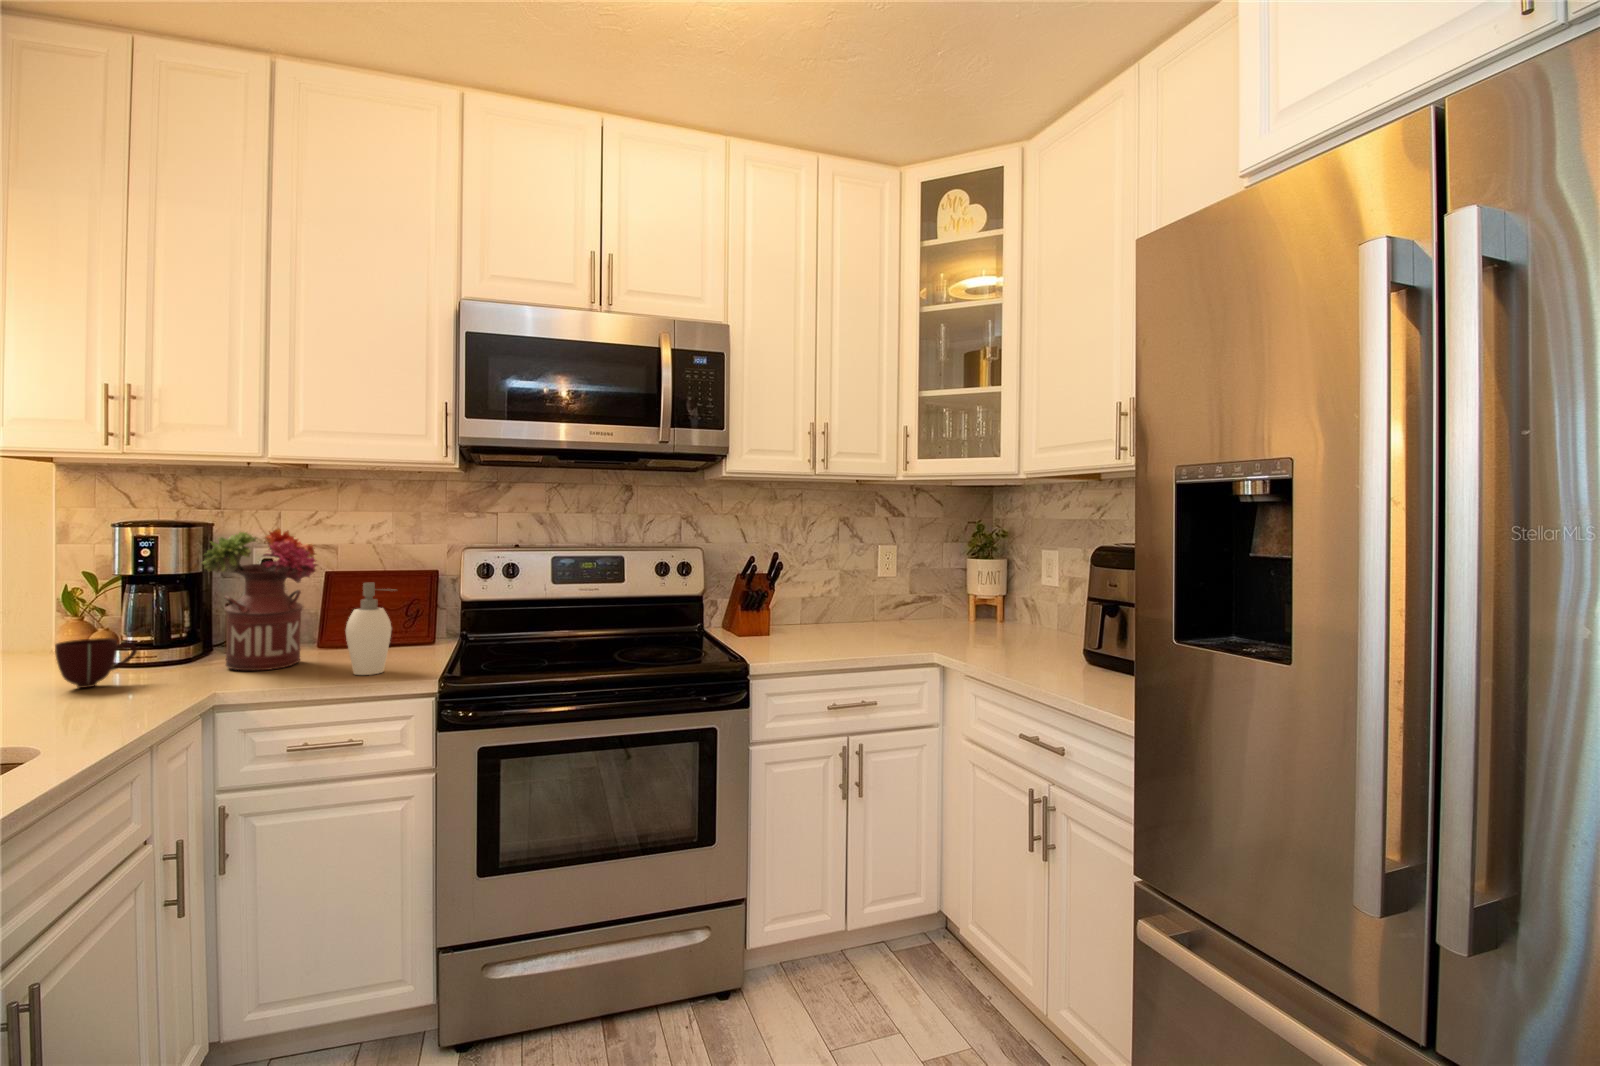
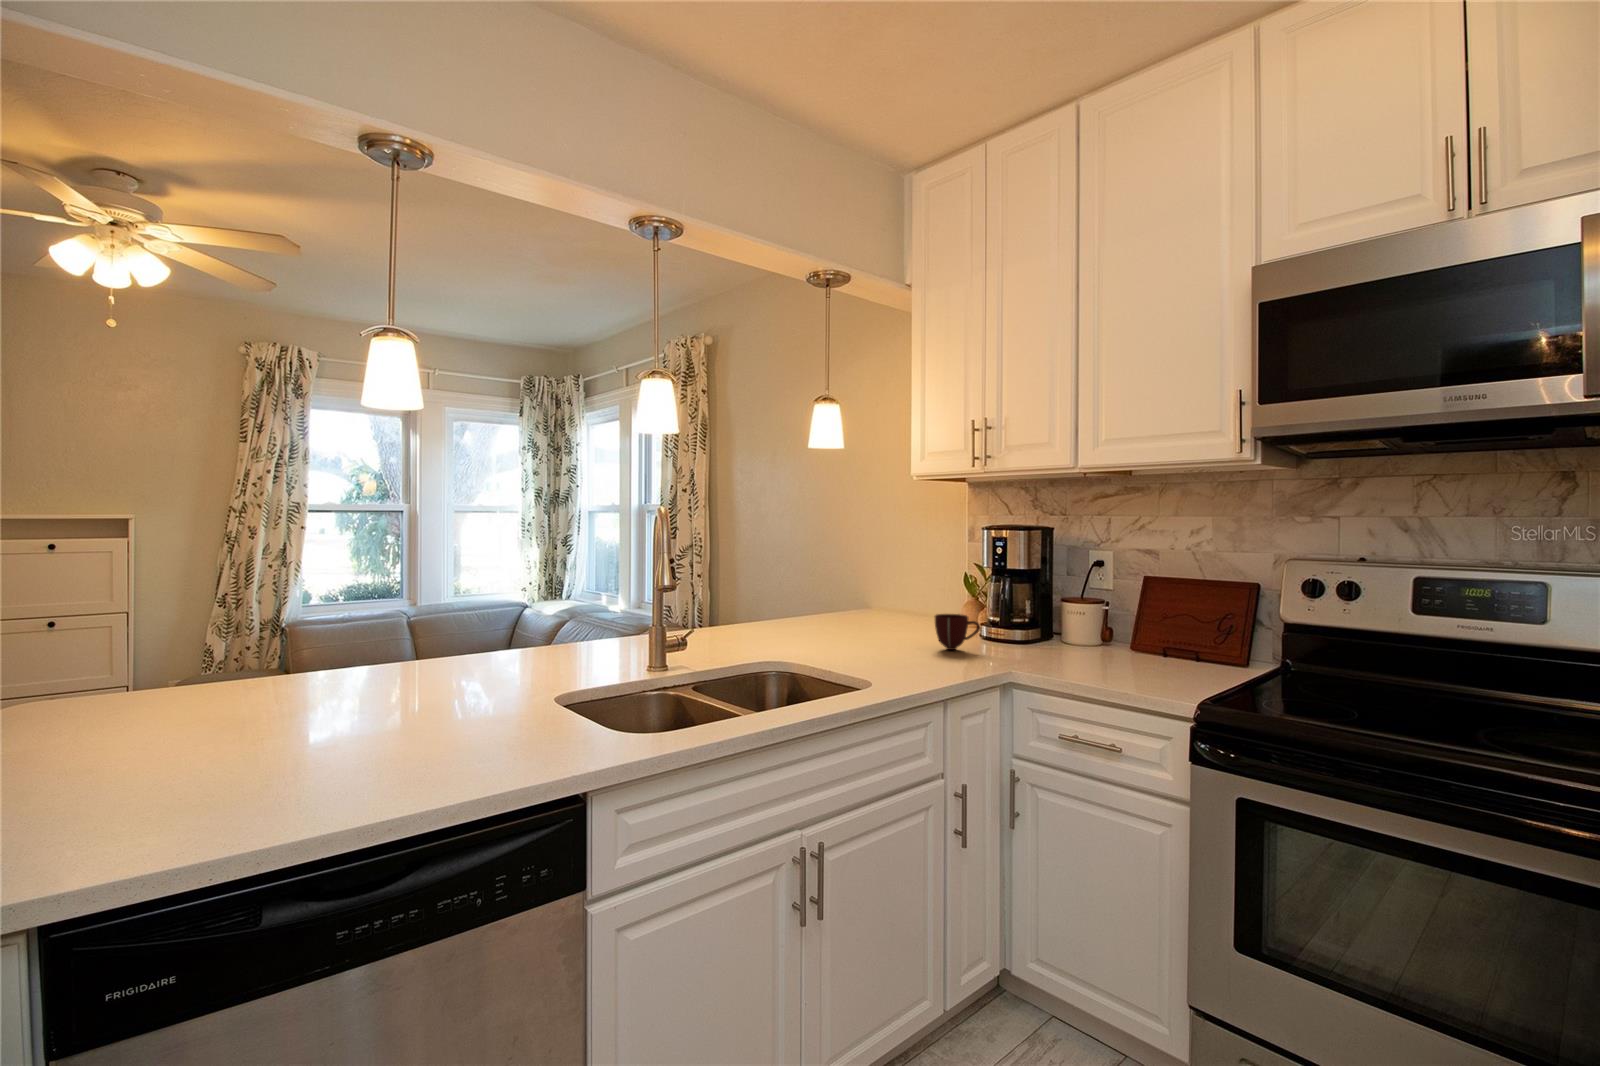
flower arrangement: present [202,529,317,670] -> none [1021,532,1116,662]
soap dispenser: present [346,583,392,675] -> none [1115,589,1161,686]

